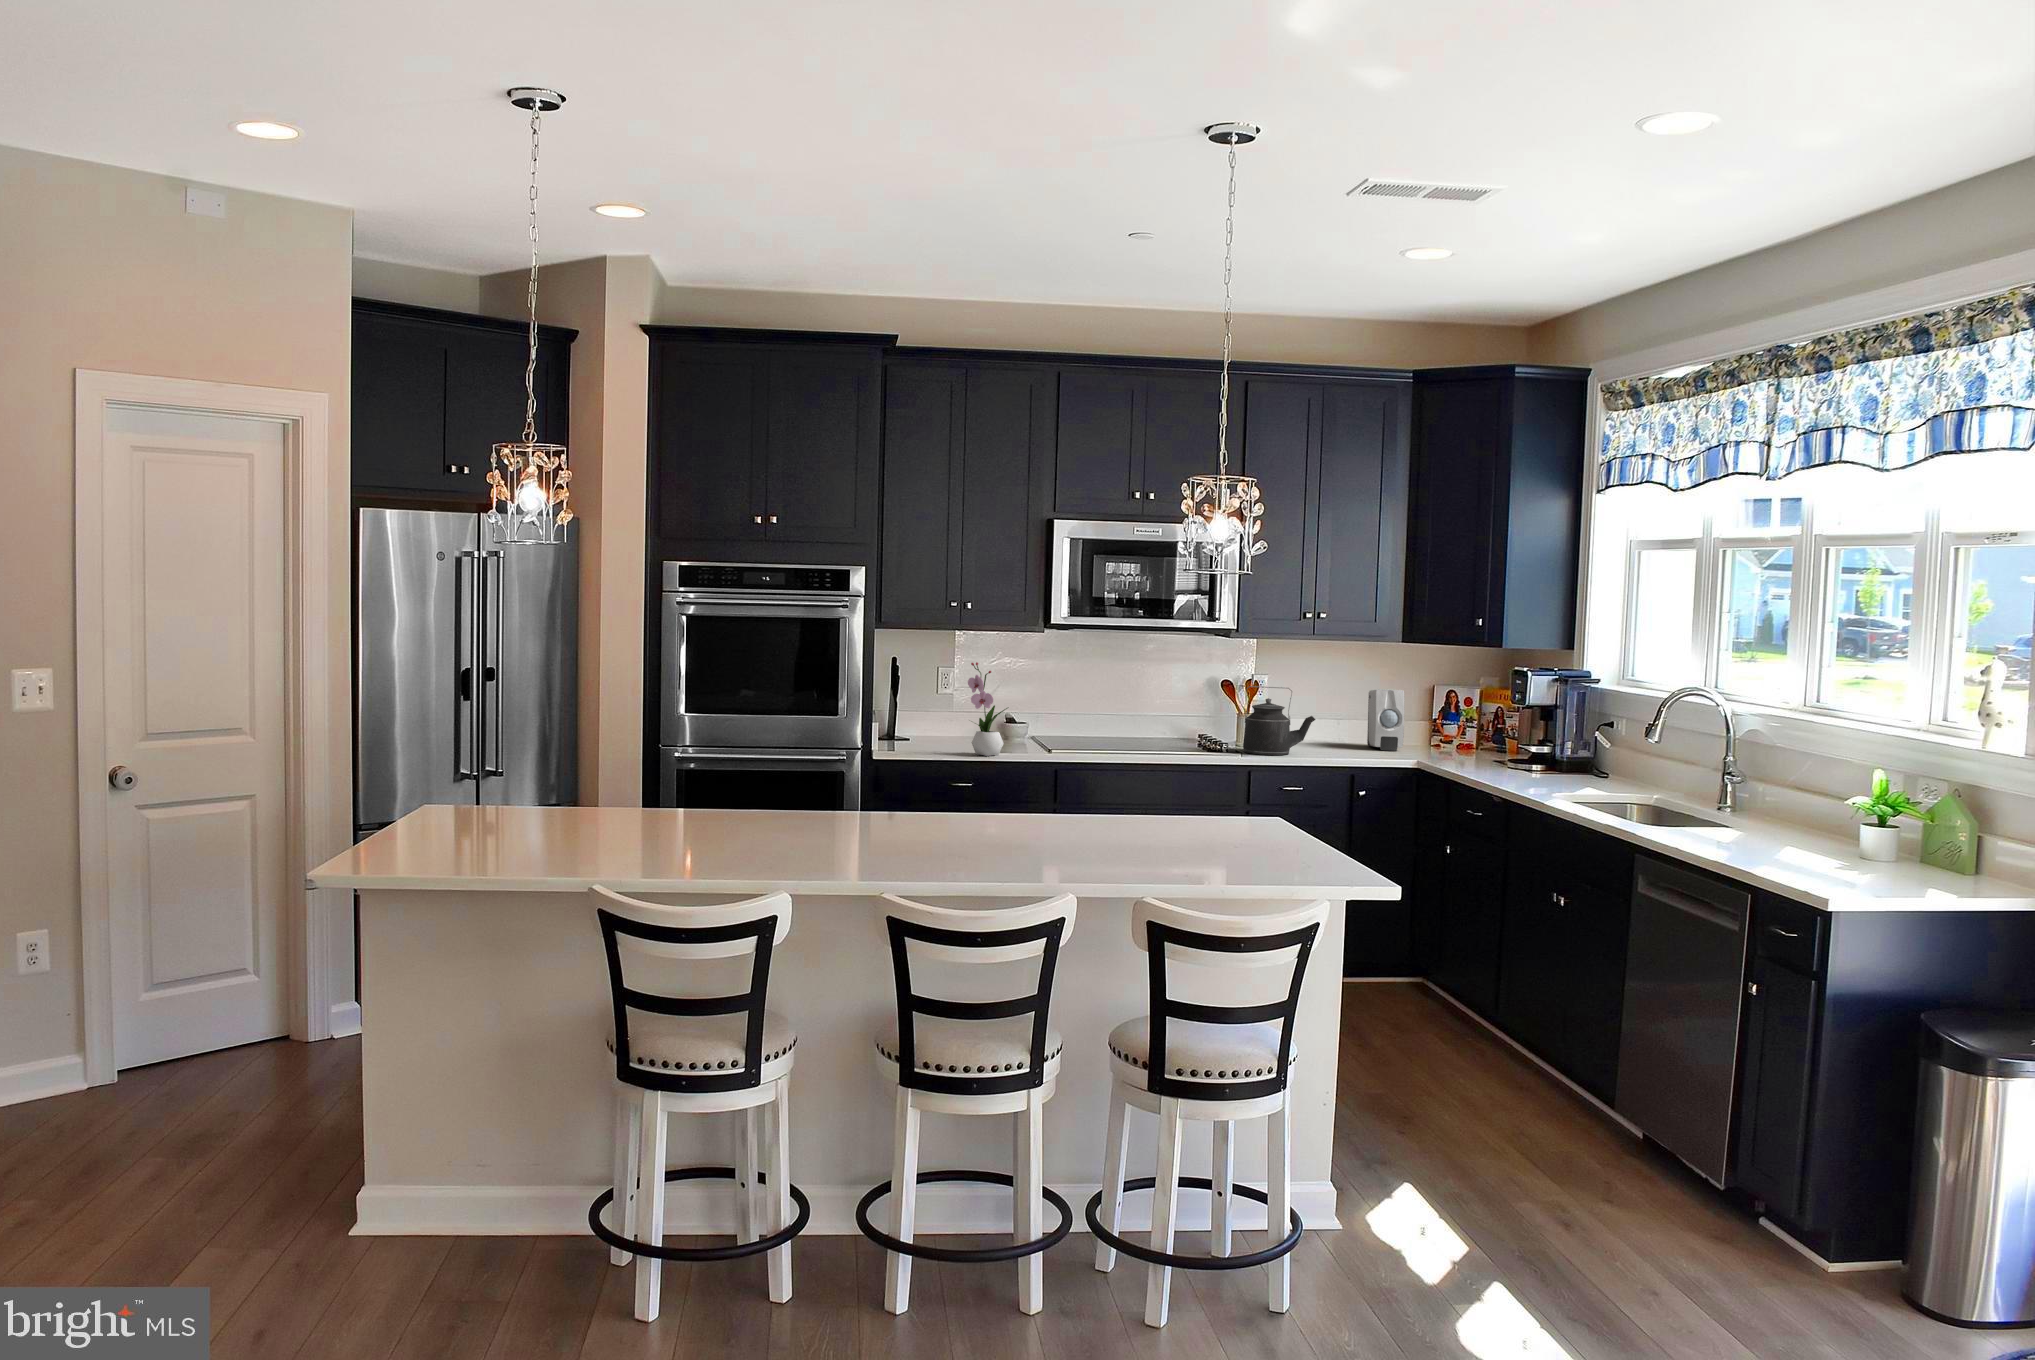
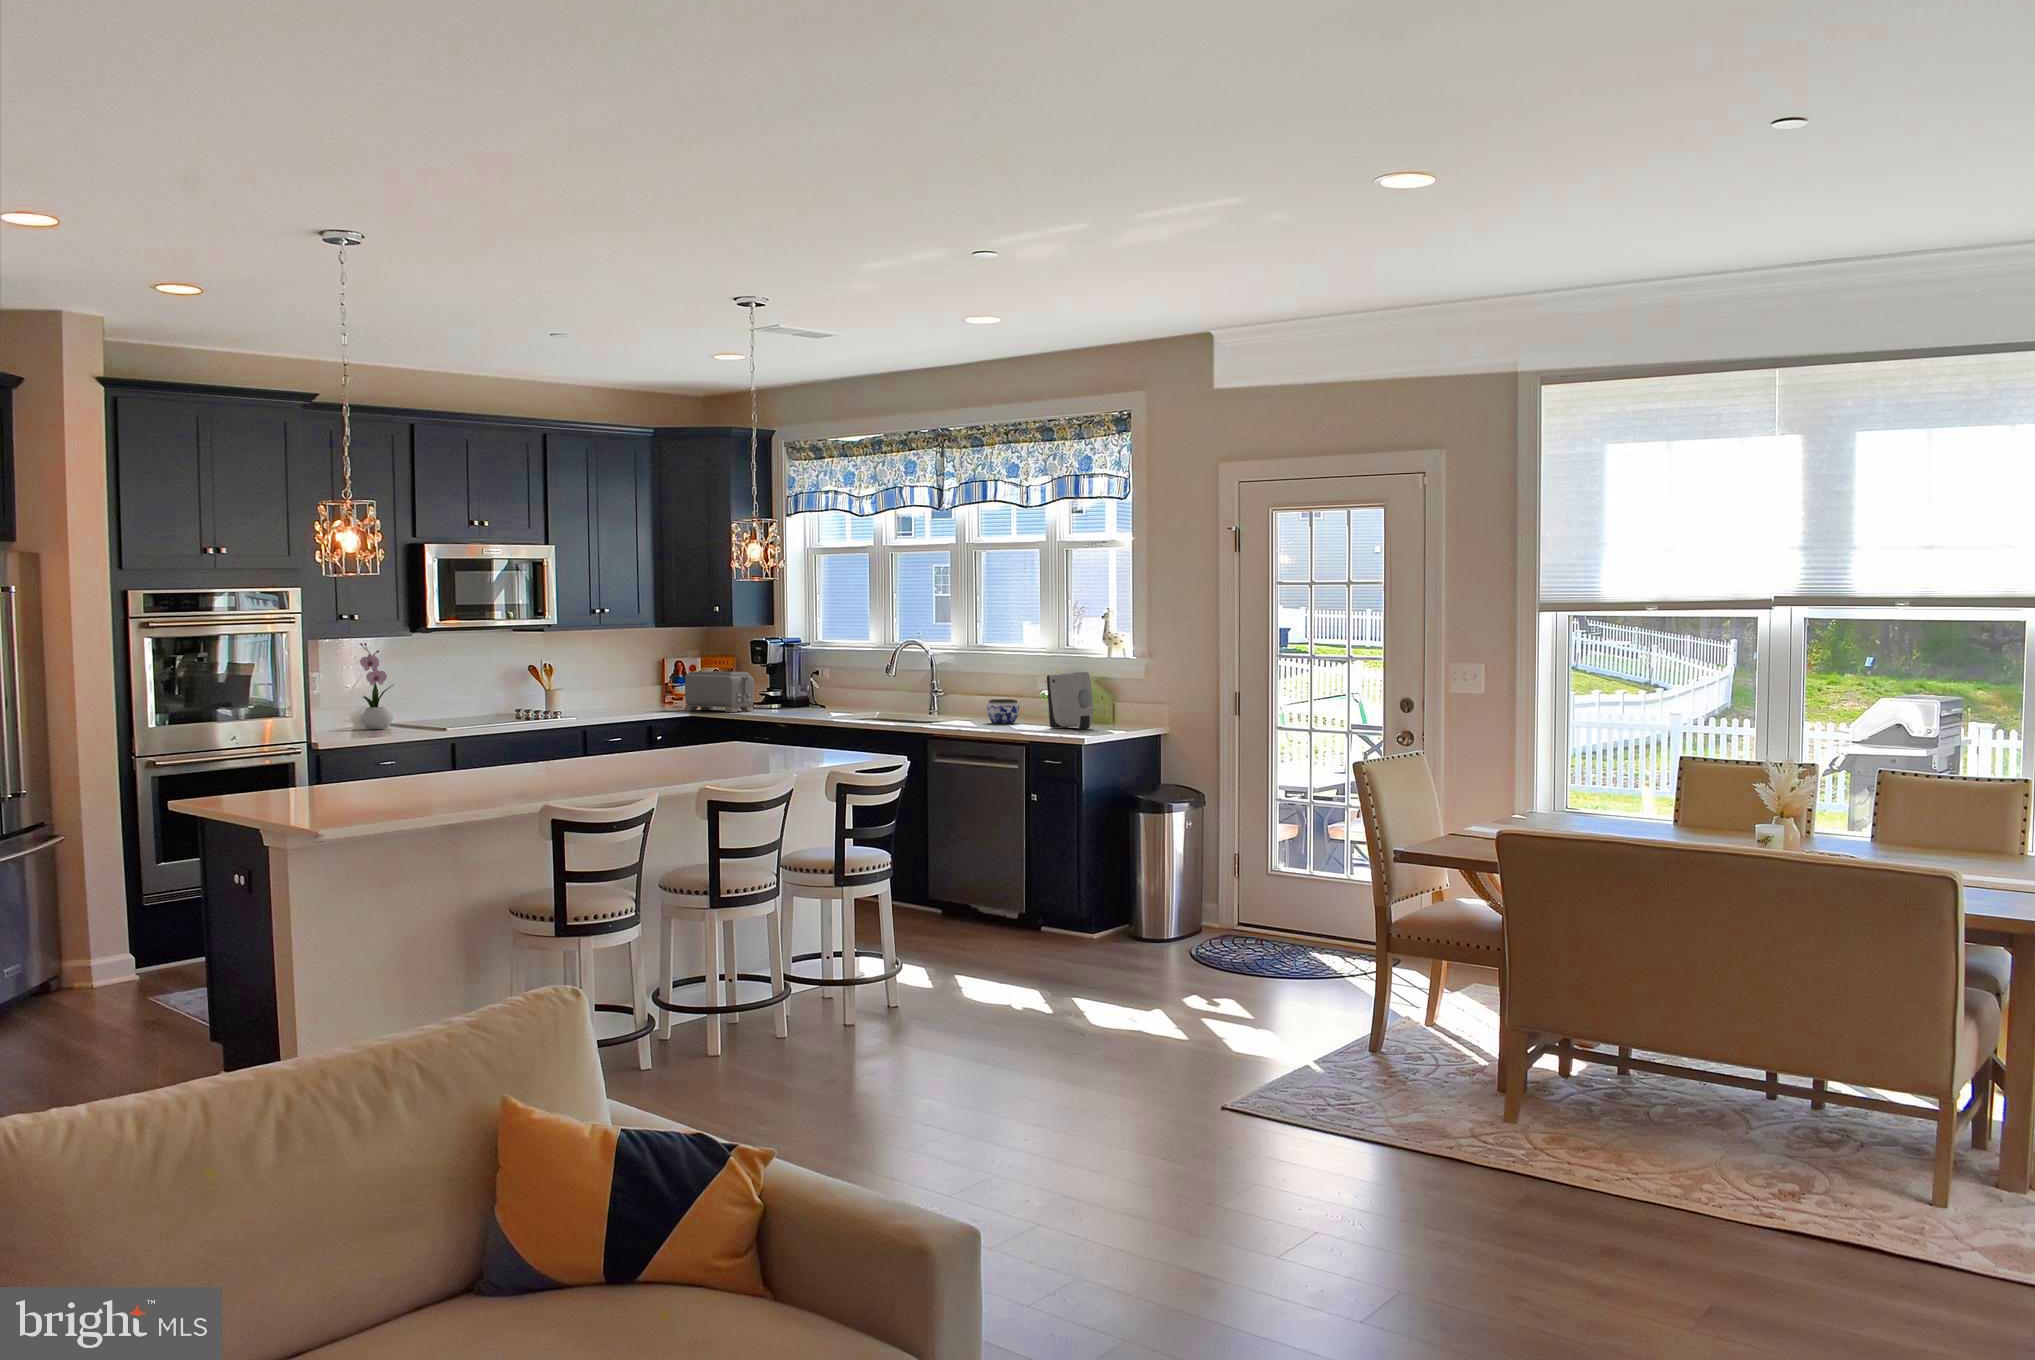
kettle: present [1243,686,1315,755] -> none [553,661,611,716]
soap dispenser: present [1367,689,1405,751] -> present [1047,672,1093,729]
toaster: none [1434,706,1522,766] -> present [684,671,754,712]
jar: none [1753,802,1815,847] -> present [987,699,1019,724]

